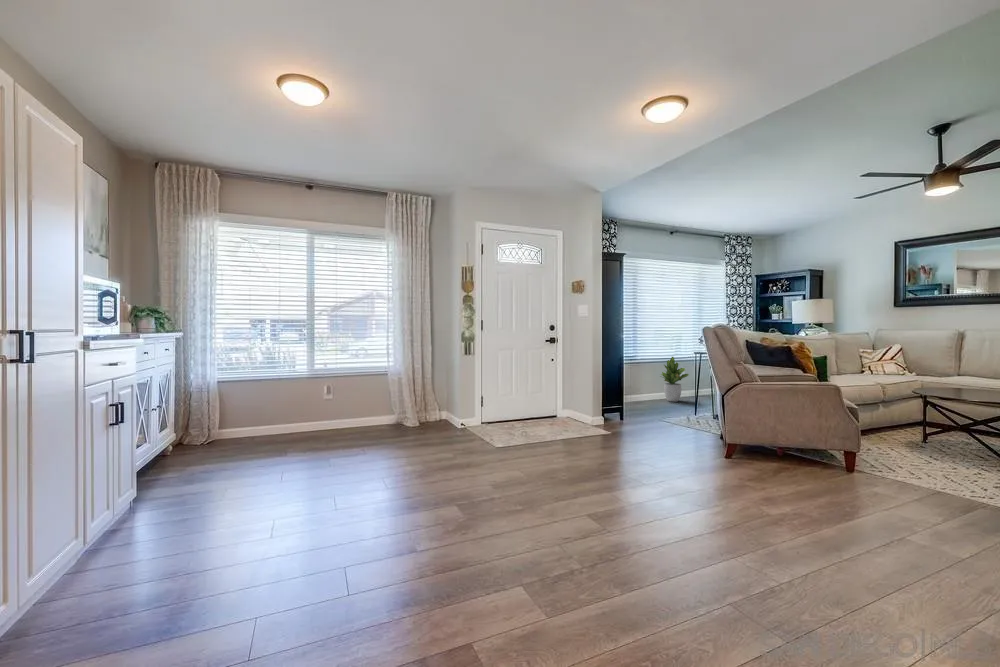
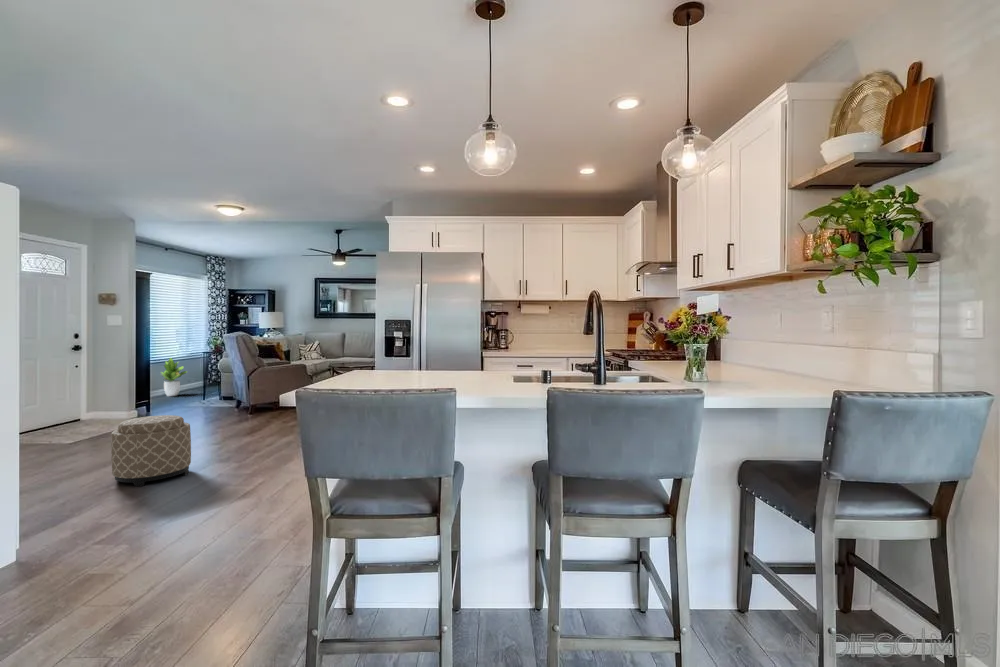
ottoman: none [322,463,453,624] -> present [111,415,191,486]

